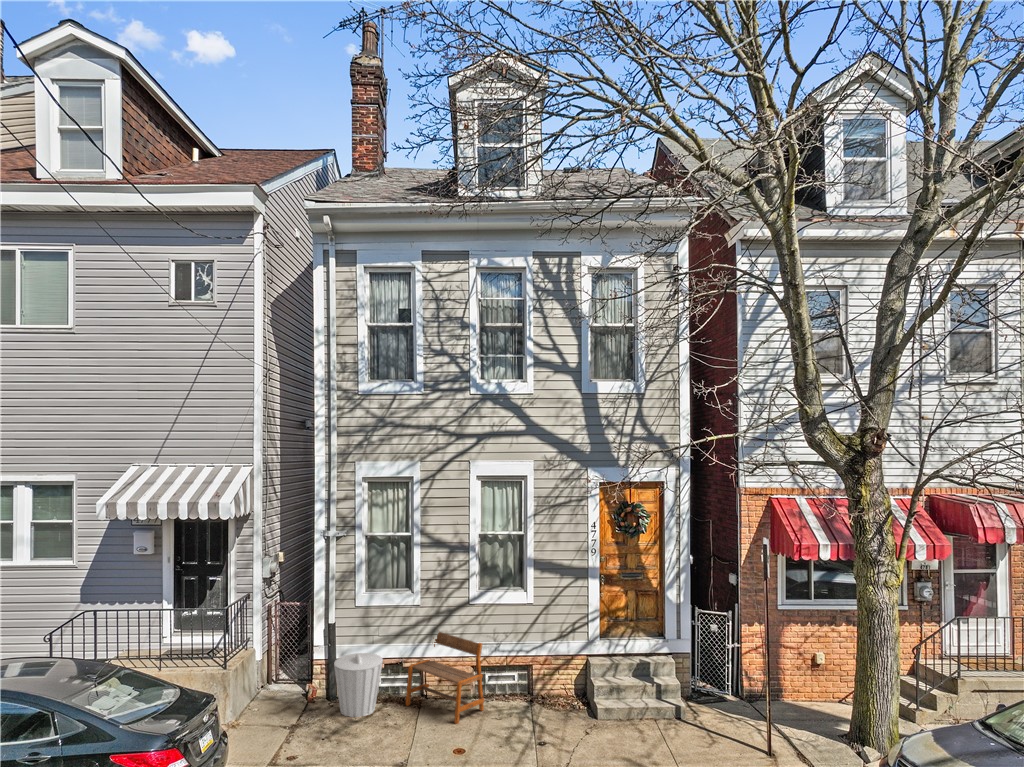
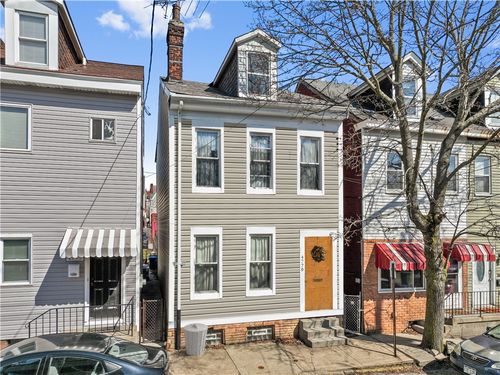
bench: present [406,632,484,724] -> none [217,310,258,356]

